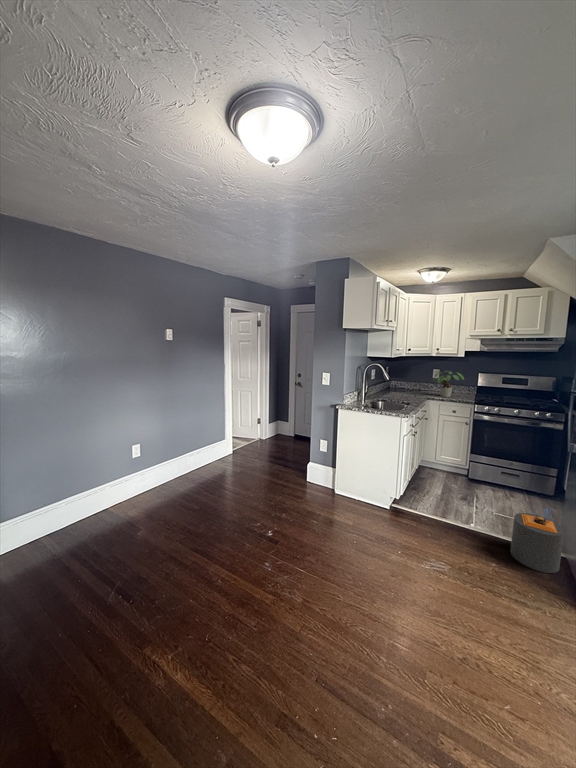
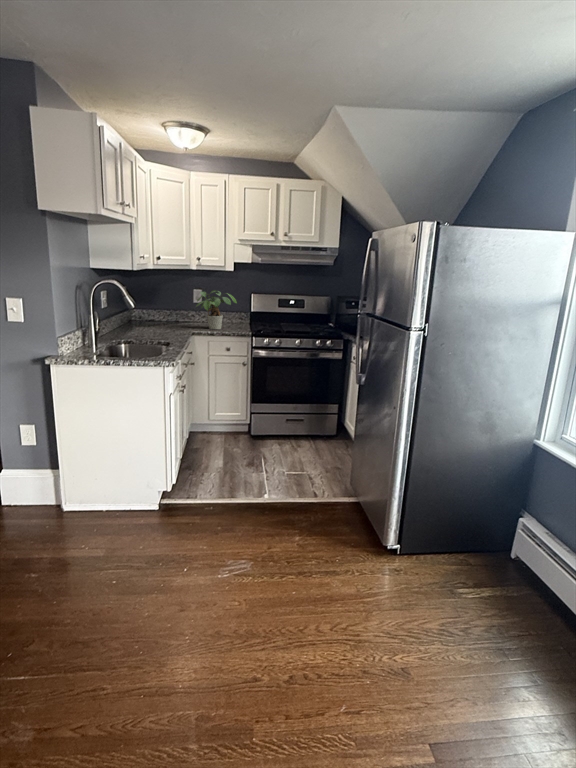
trash can: present [510,508,564,573] -> none [310,450,358,527]

